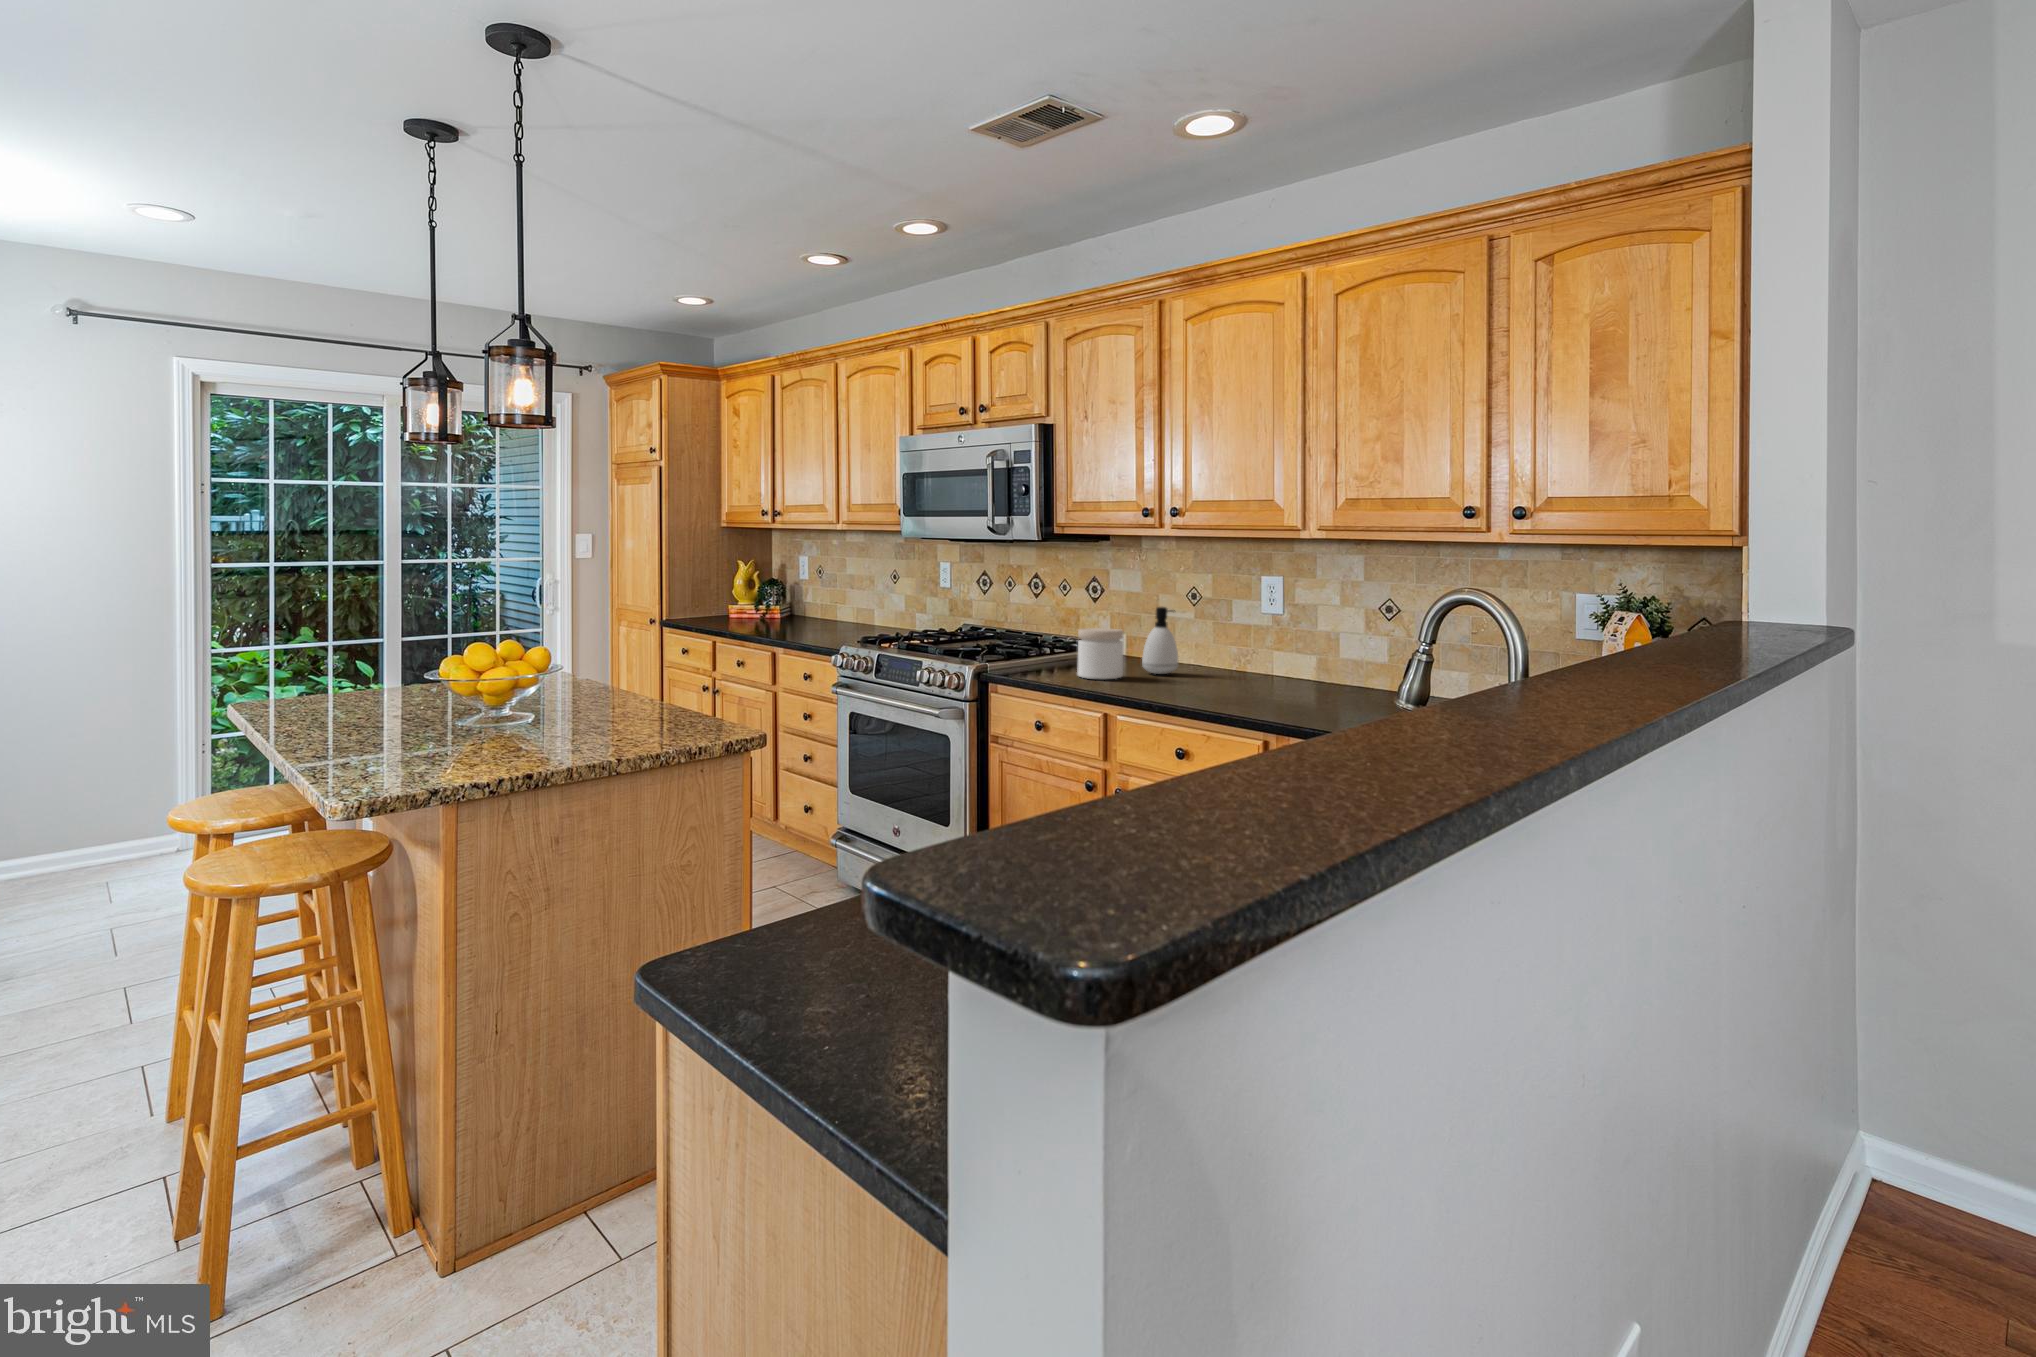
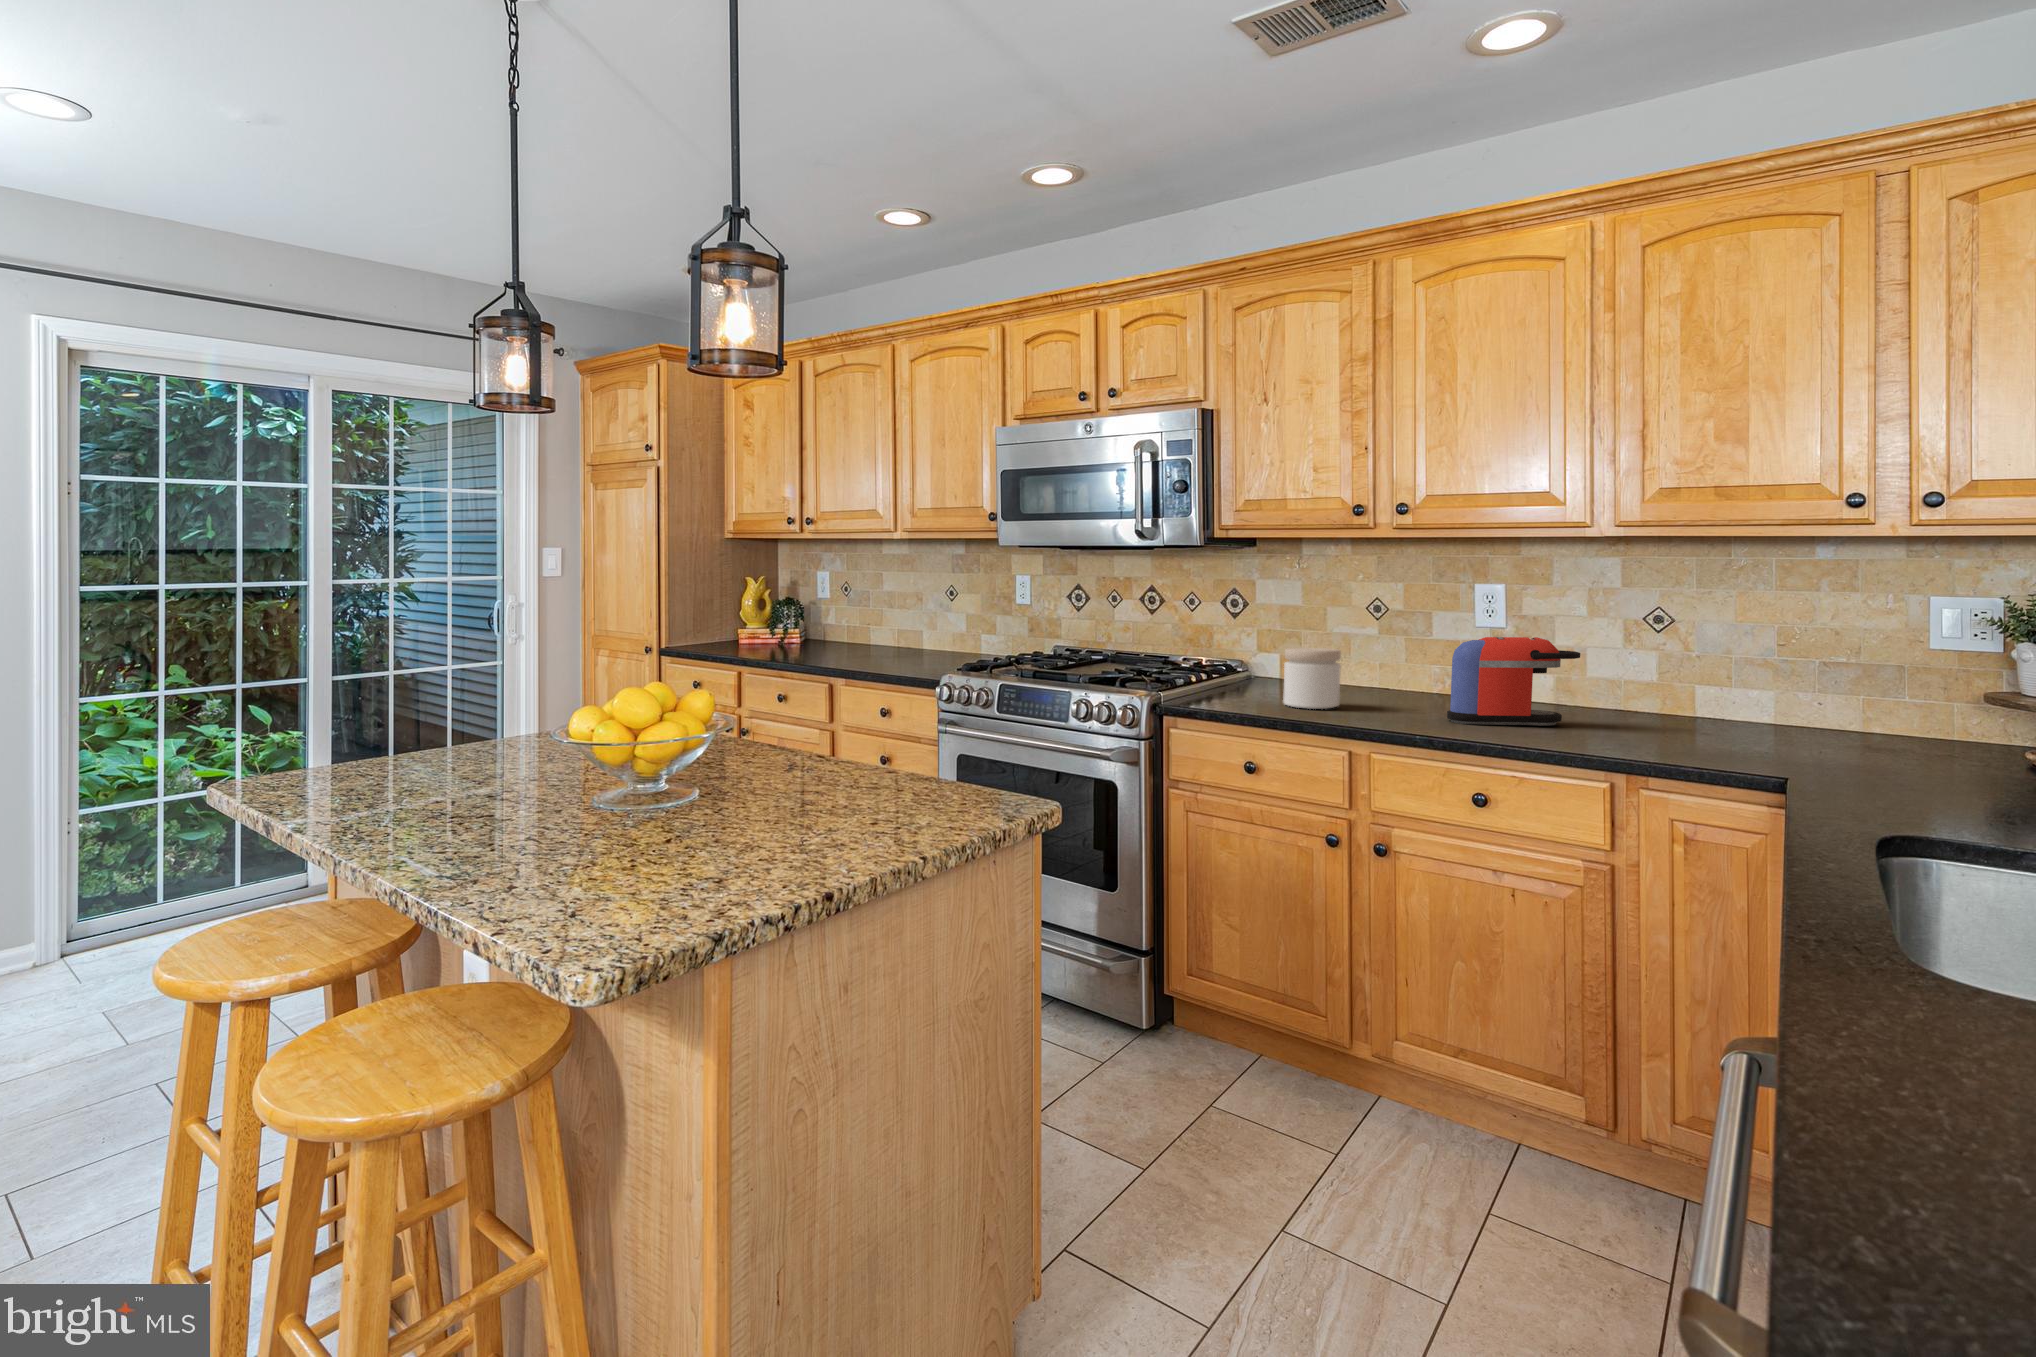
soap dispenser: present [1142,607,1178,674] -> none [1339,621,1384,700]
coffee maker: none [1188,622,1296,697] -> present [1447,637,1580,726]

